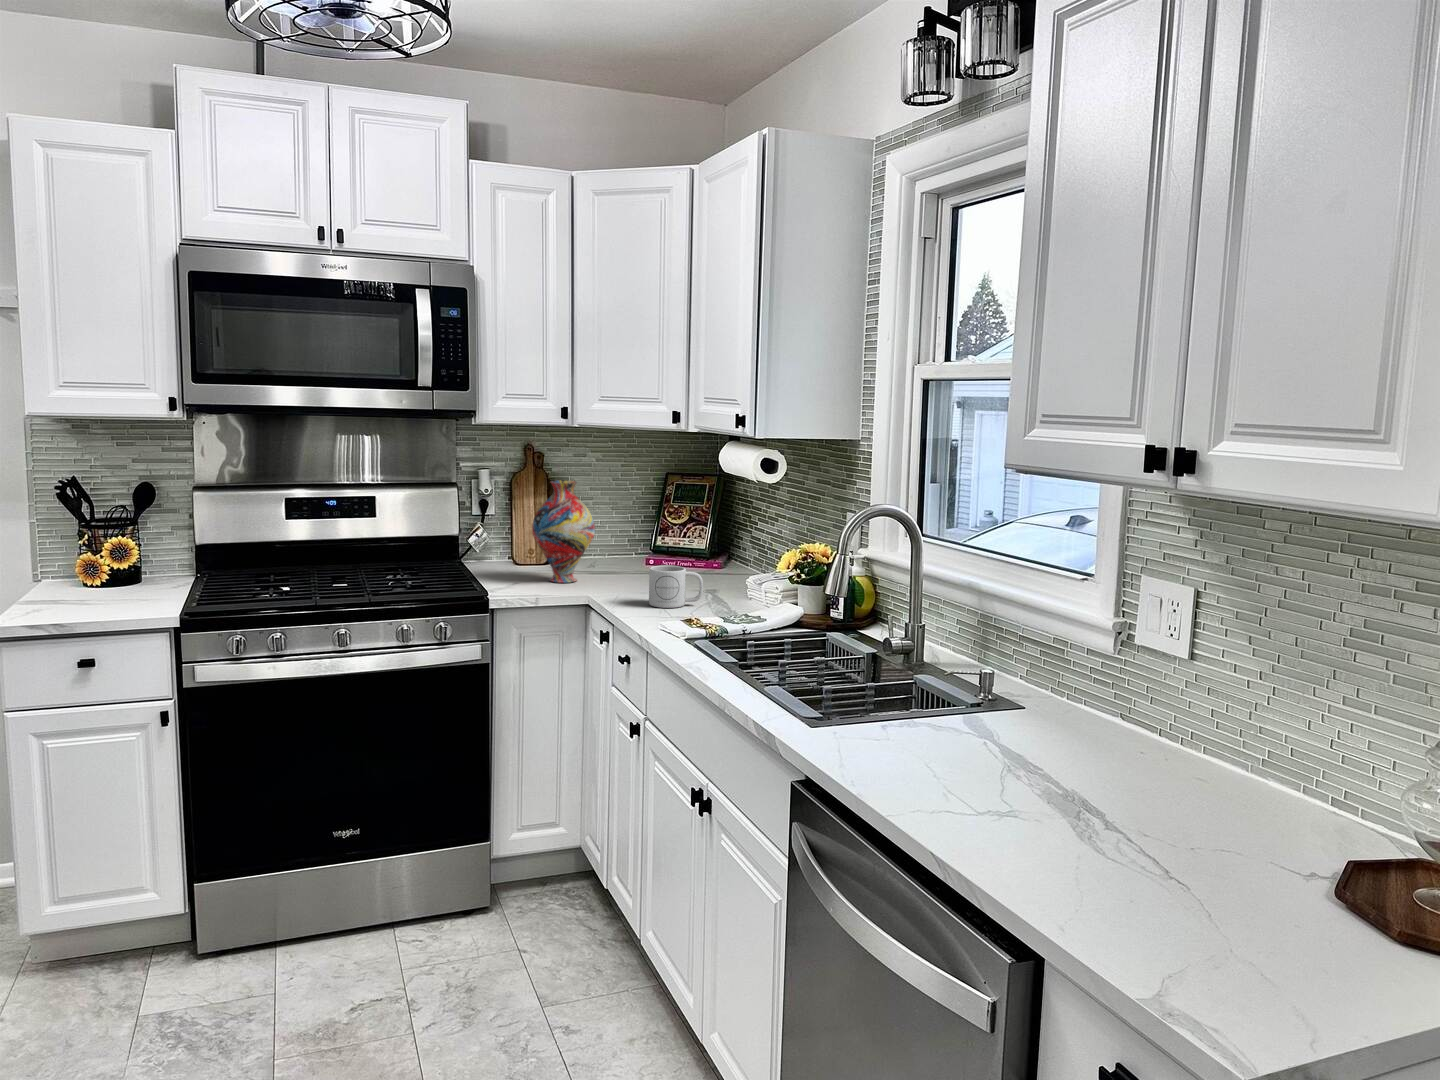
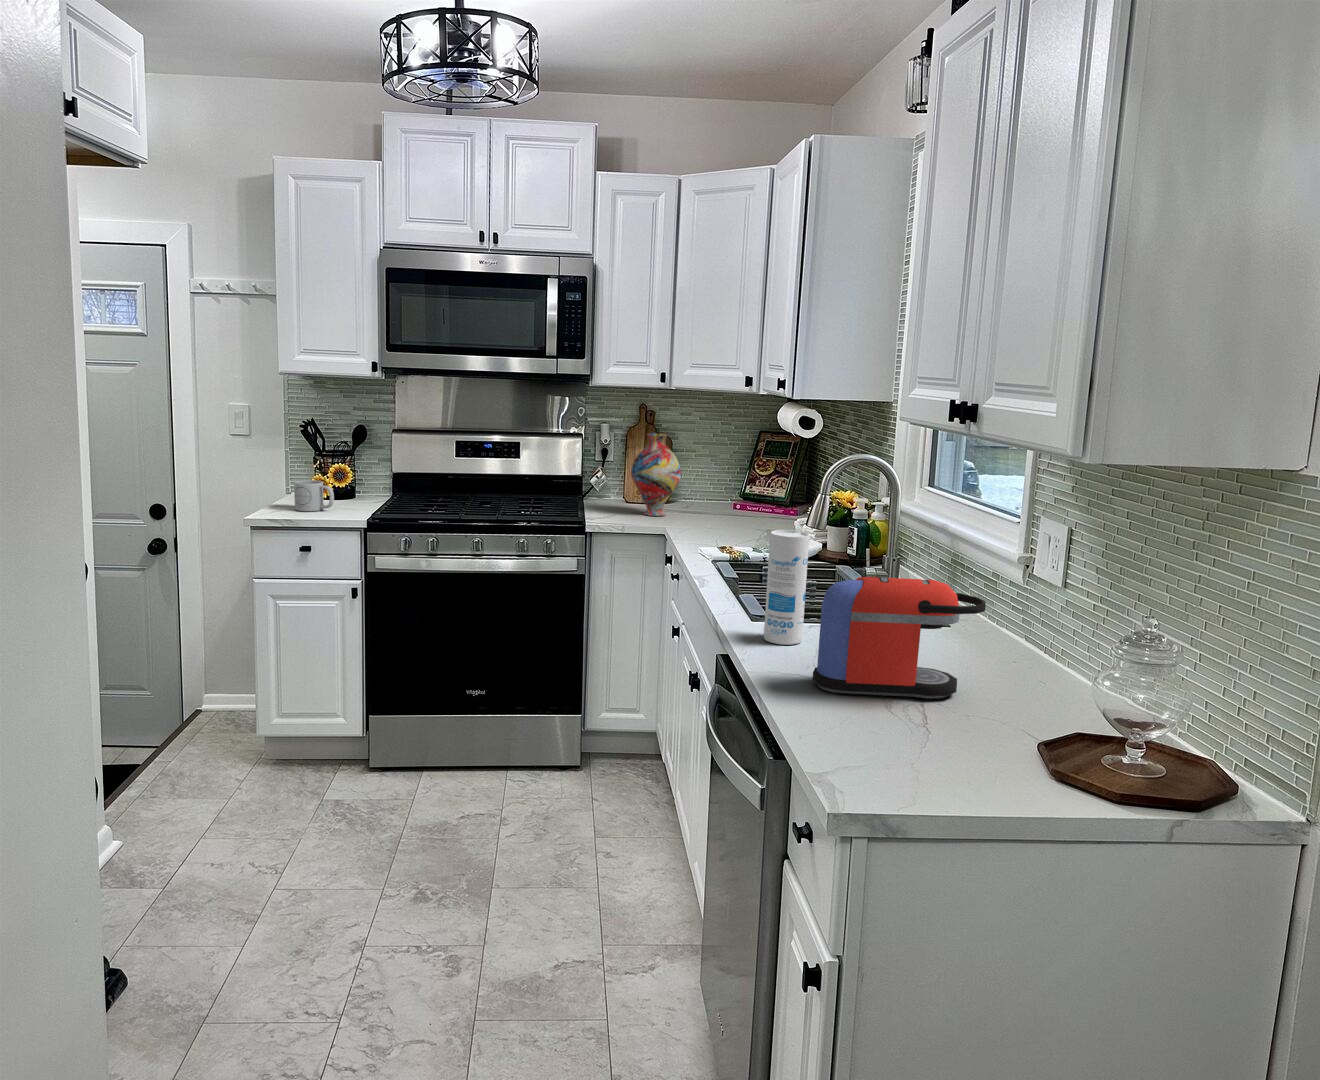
mug: present [649,565,703,608] -> present [294,480,334,511]
canister: none [840,611,898,763] -> present [764,530,809,645]
coffee maker: none [959,672,1171,834] -> present [812,577,986,699]

